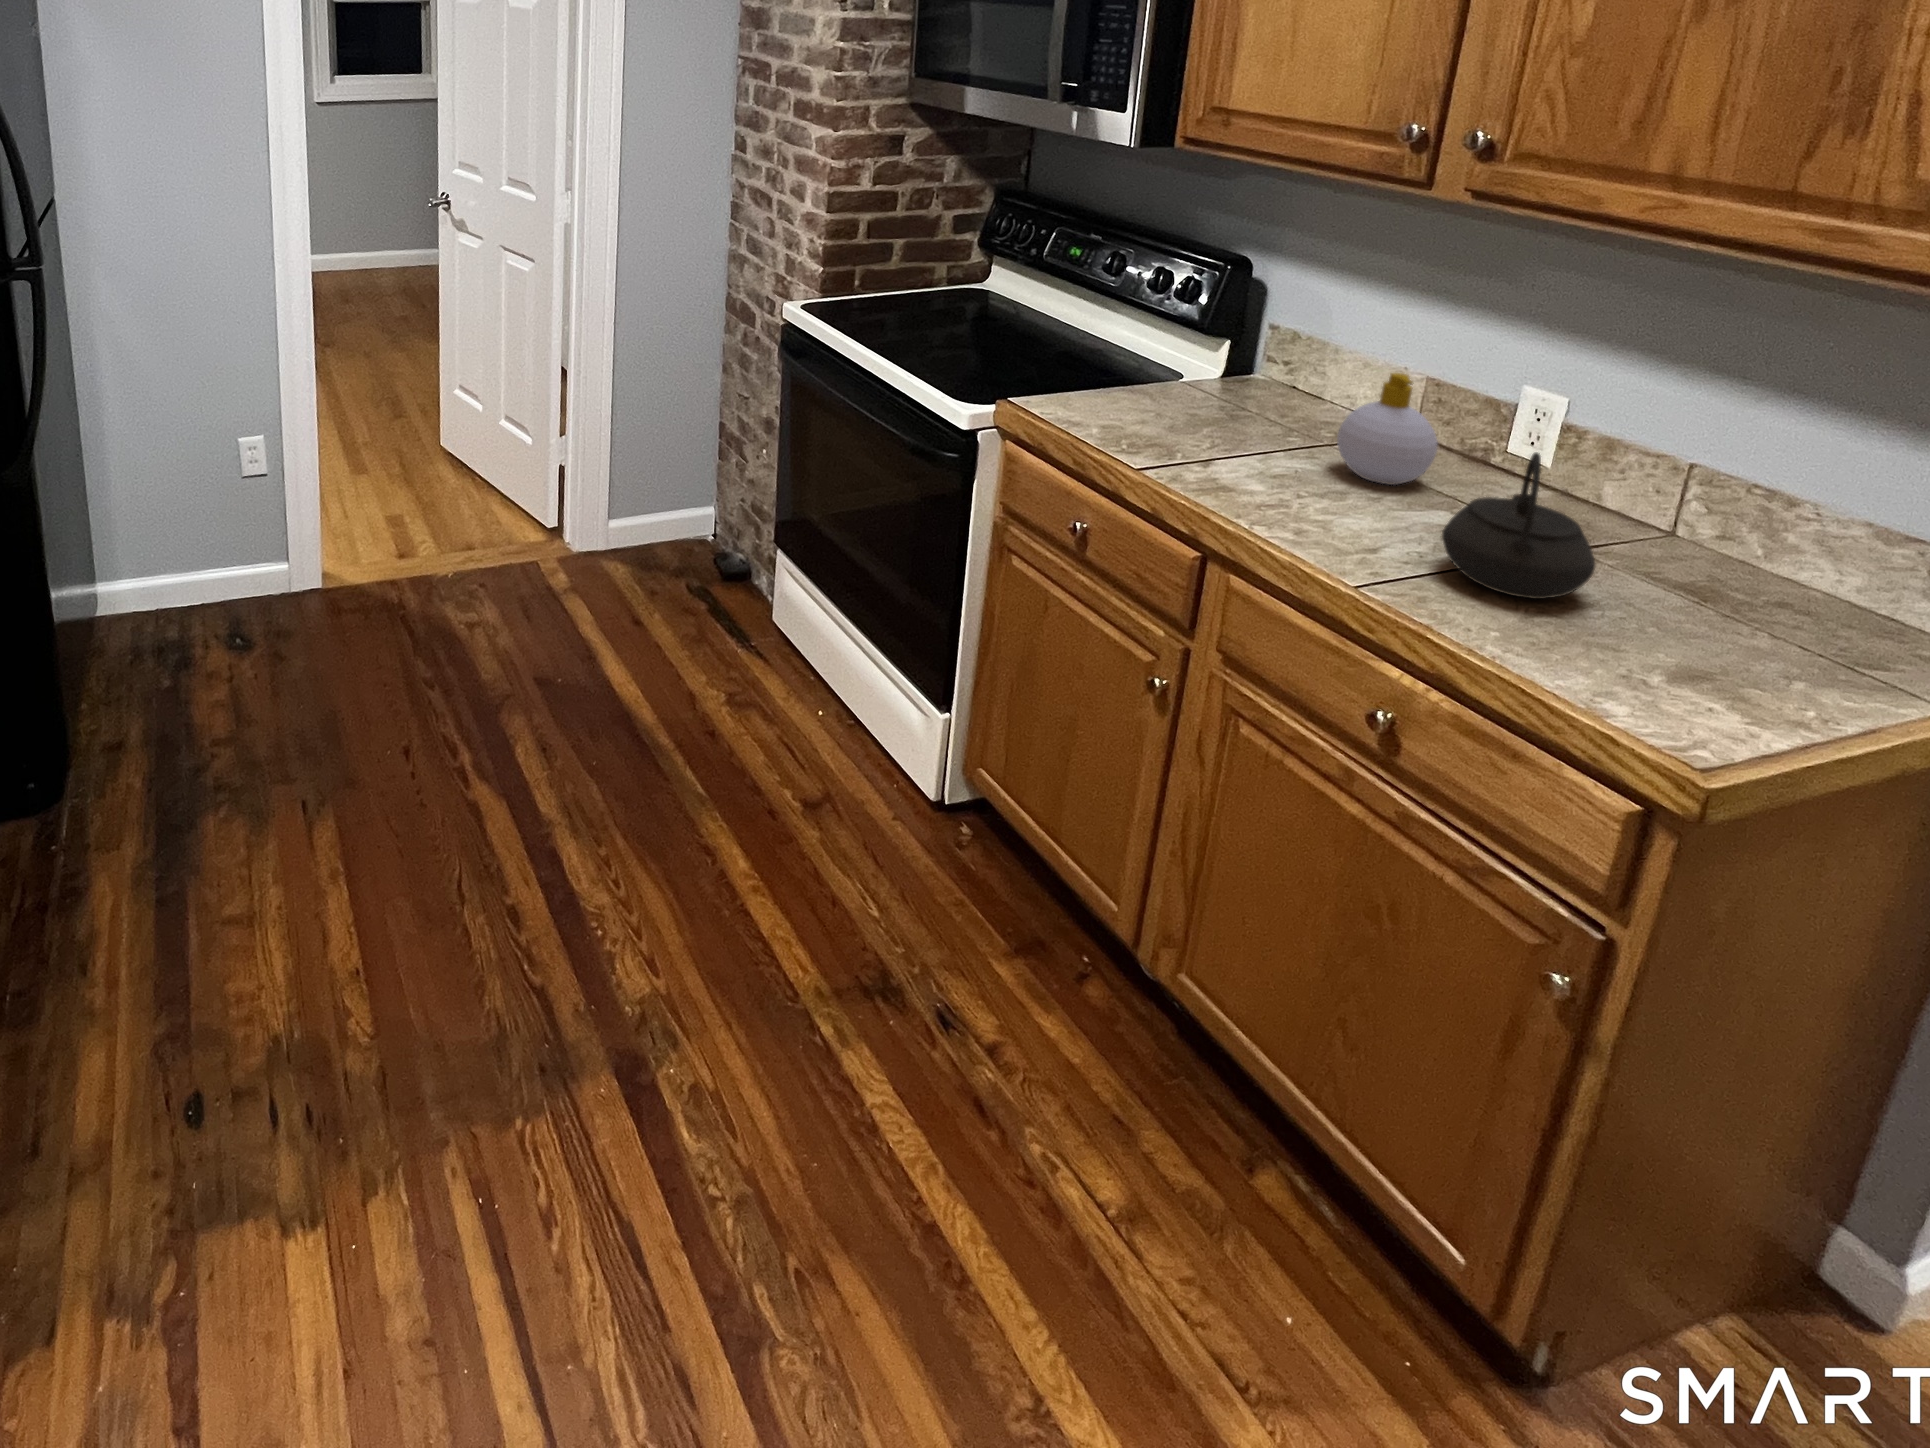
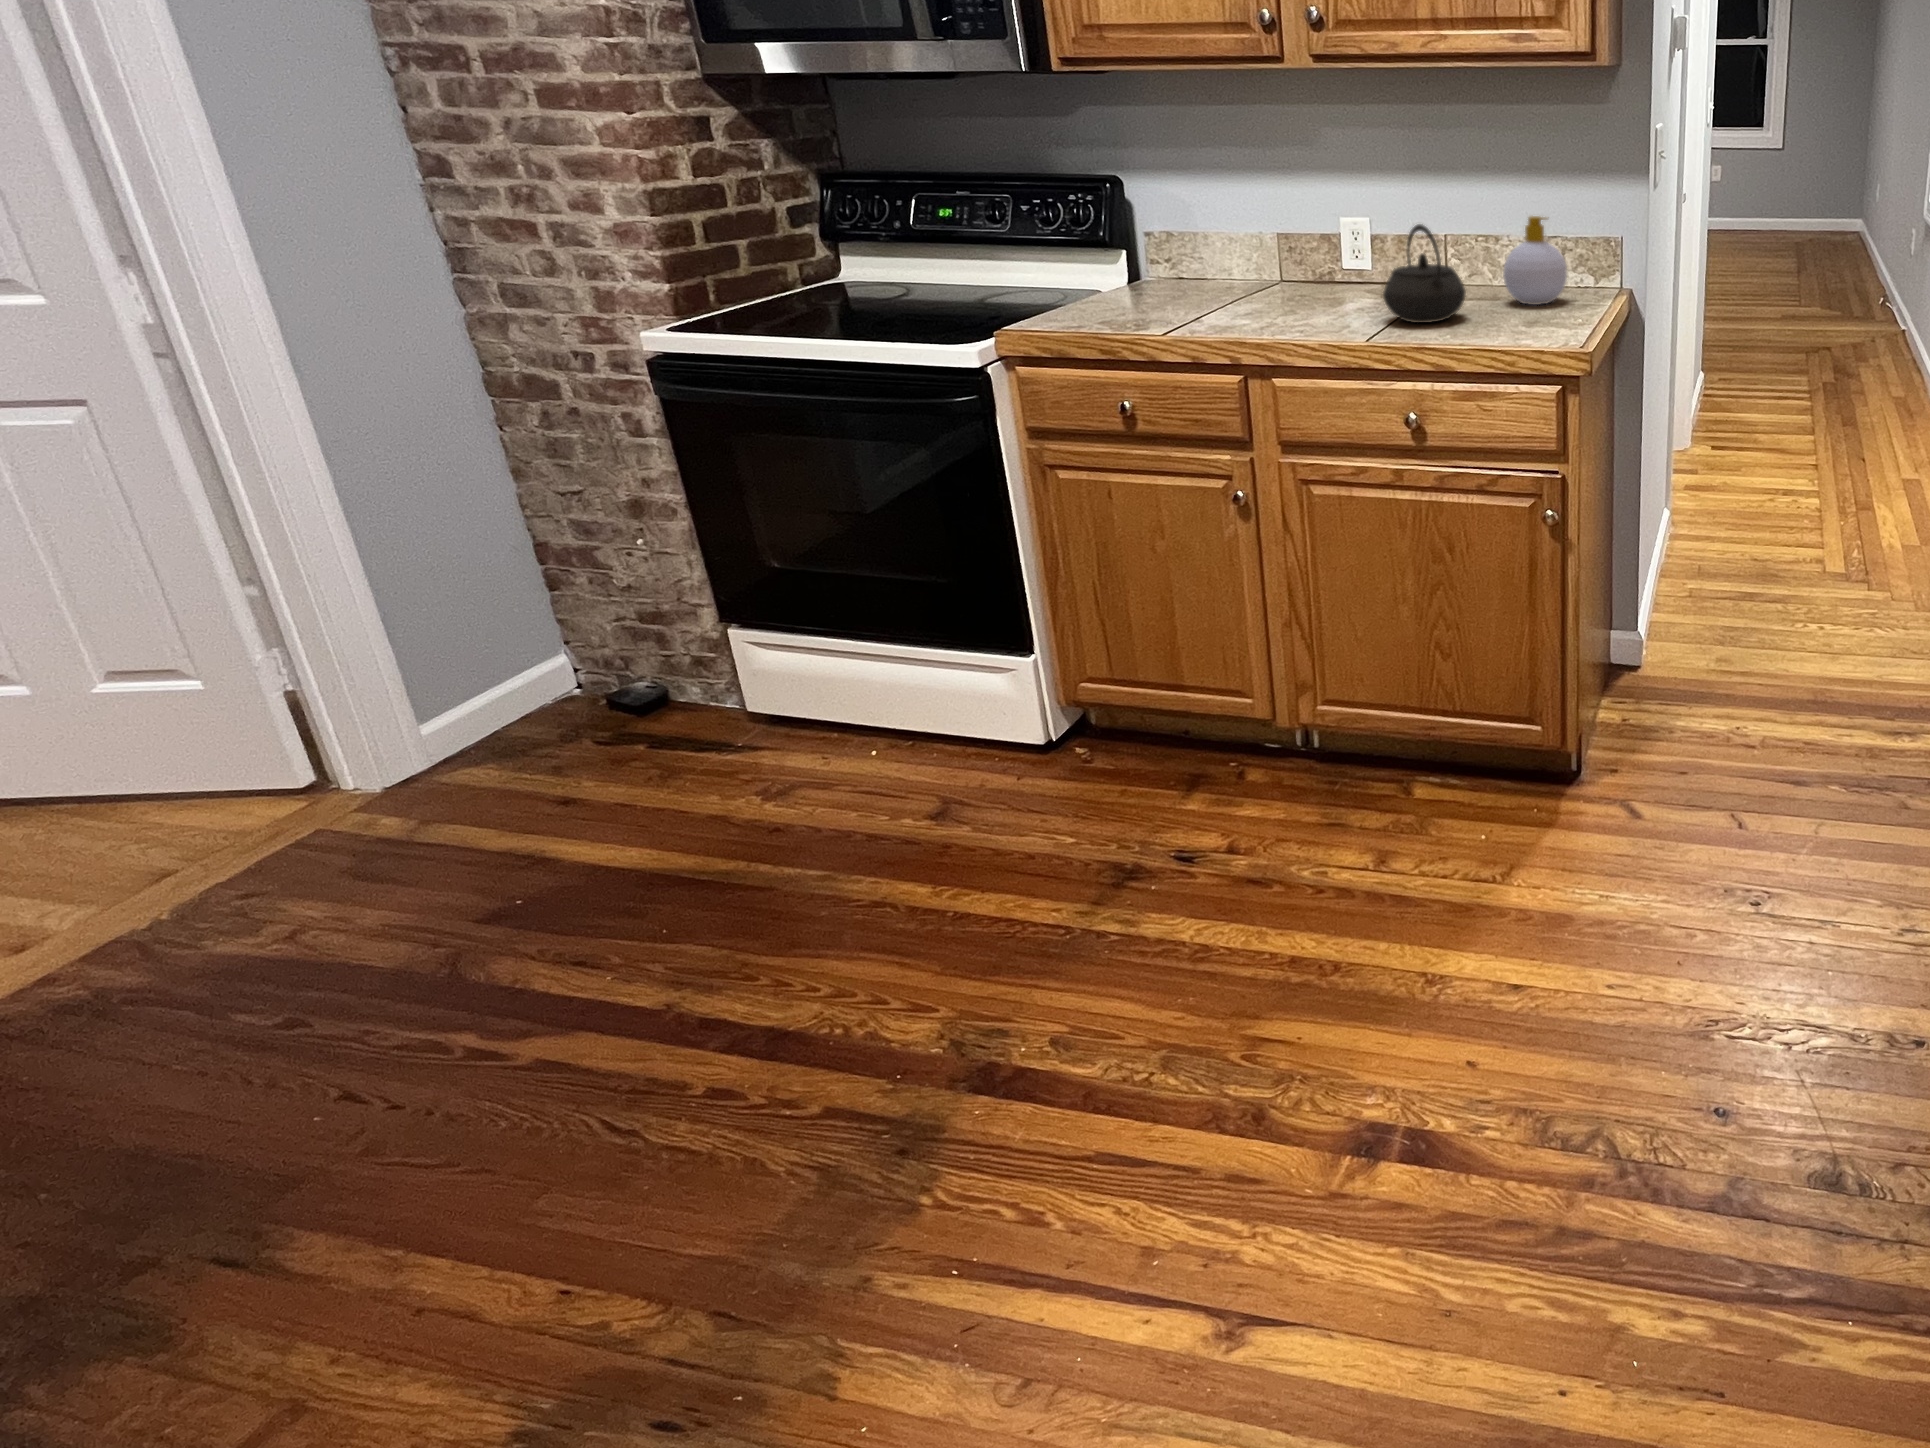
soap bottle: present [1337,373,1437,485] -> present [1503,216,1567,305]

